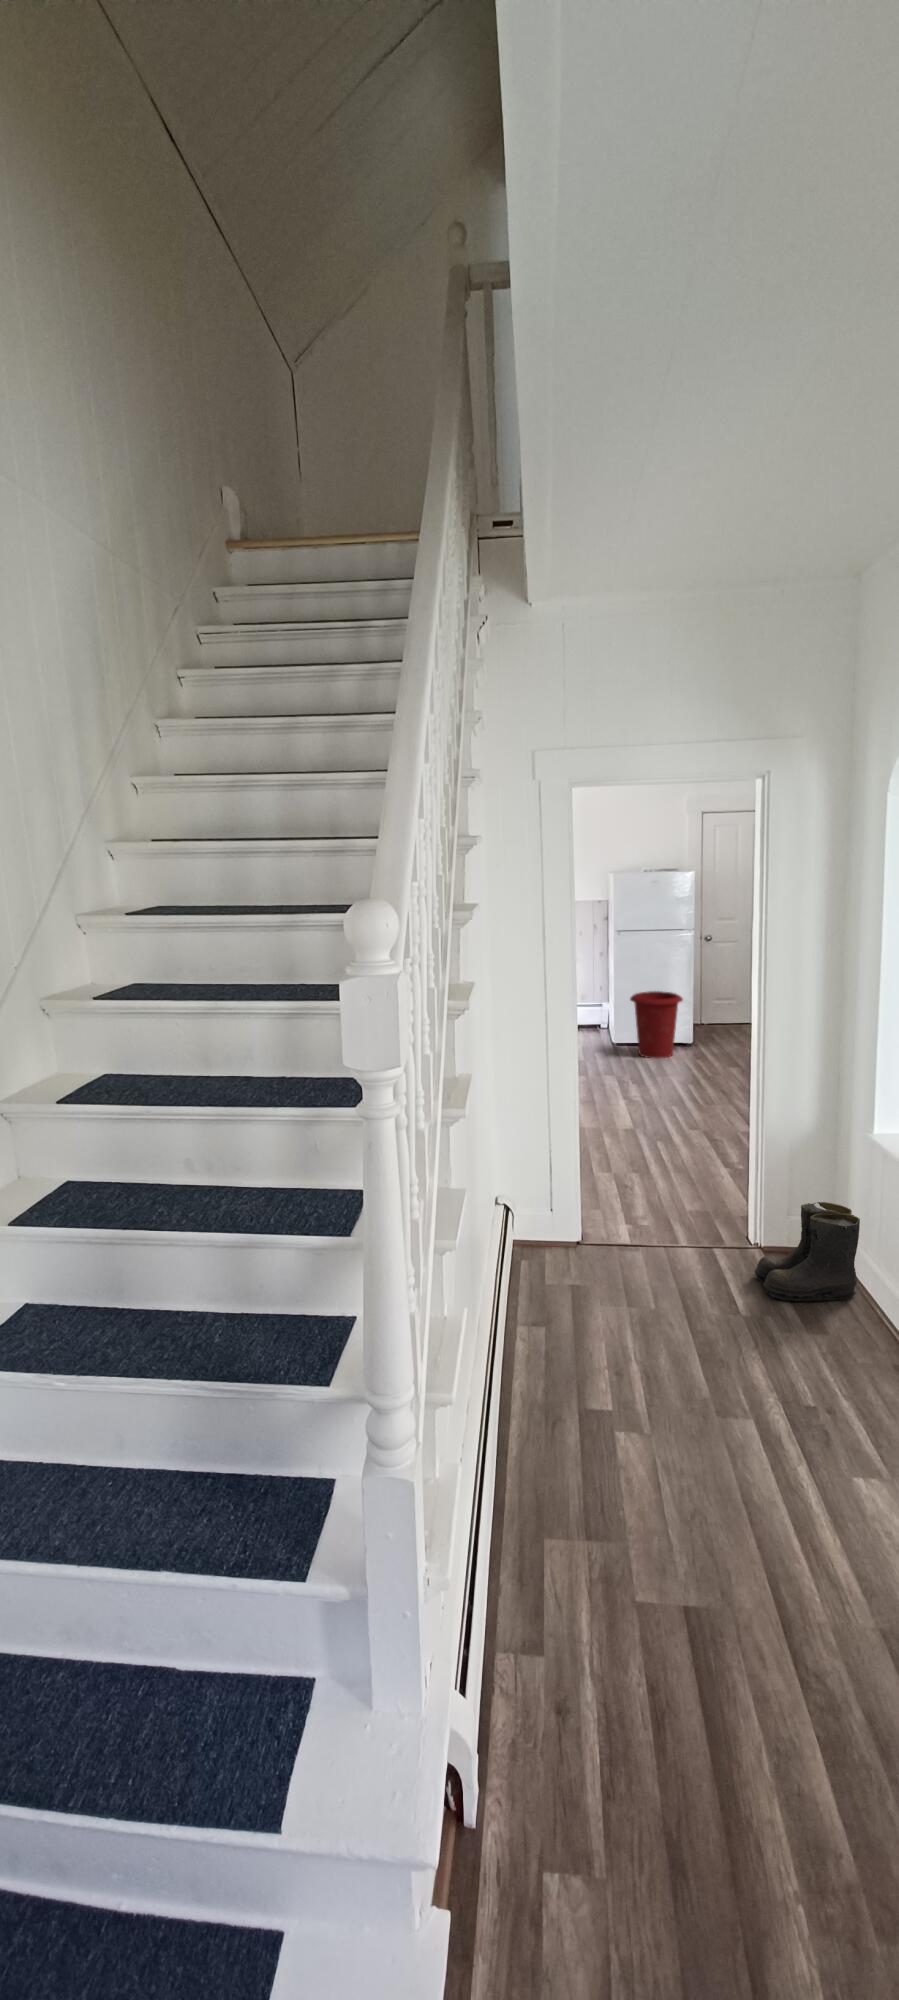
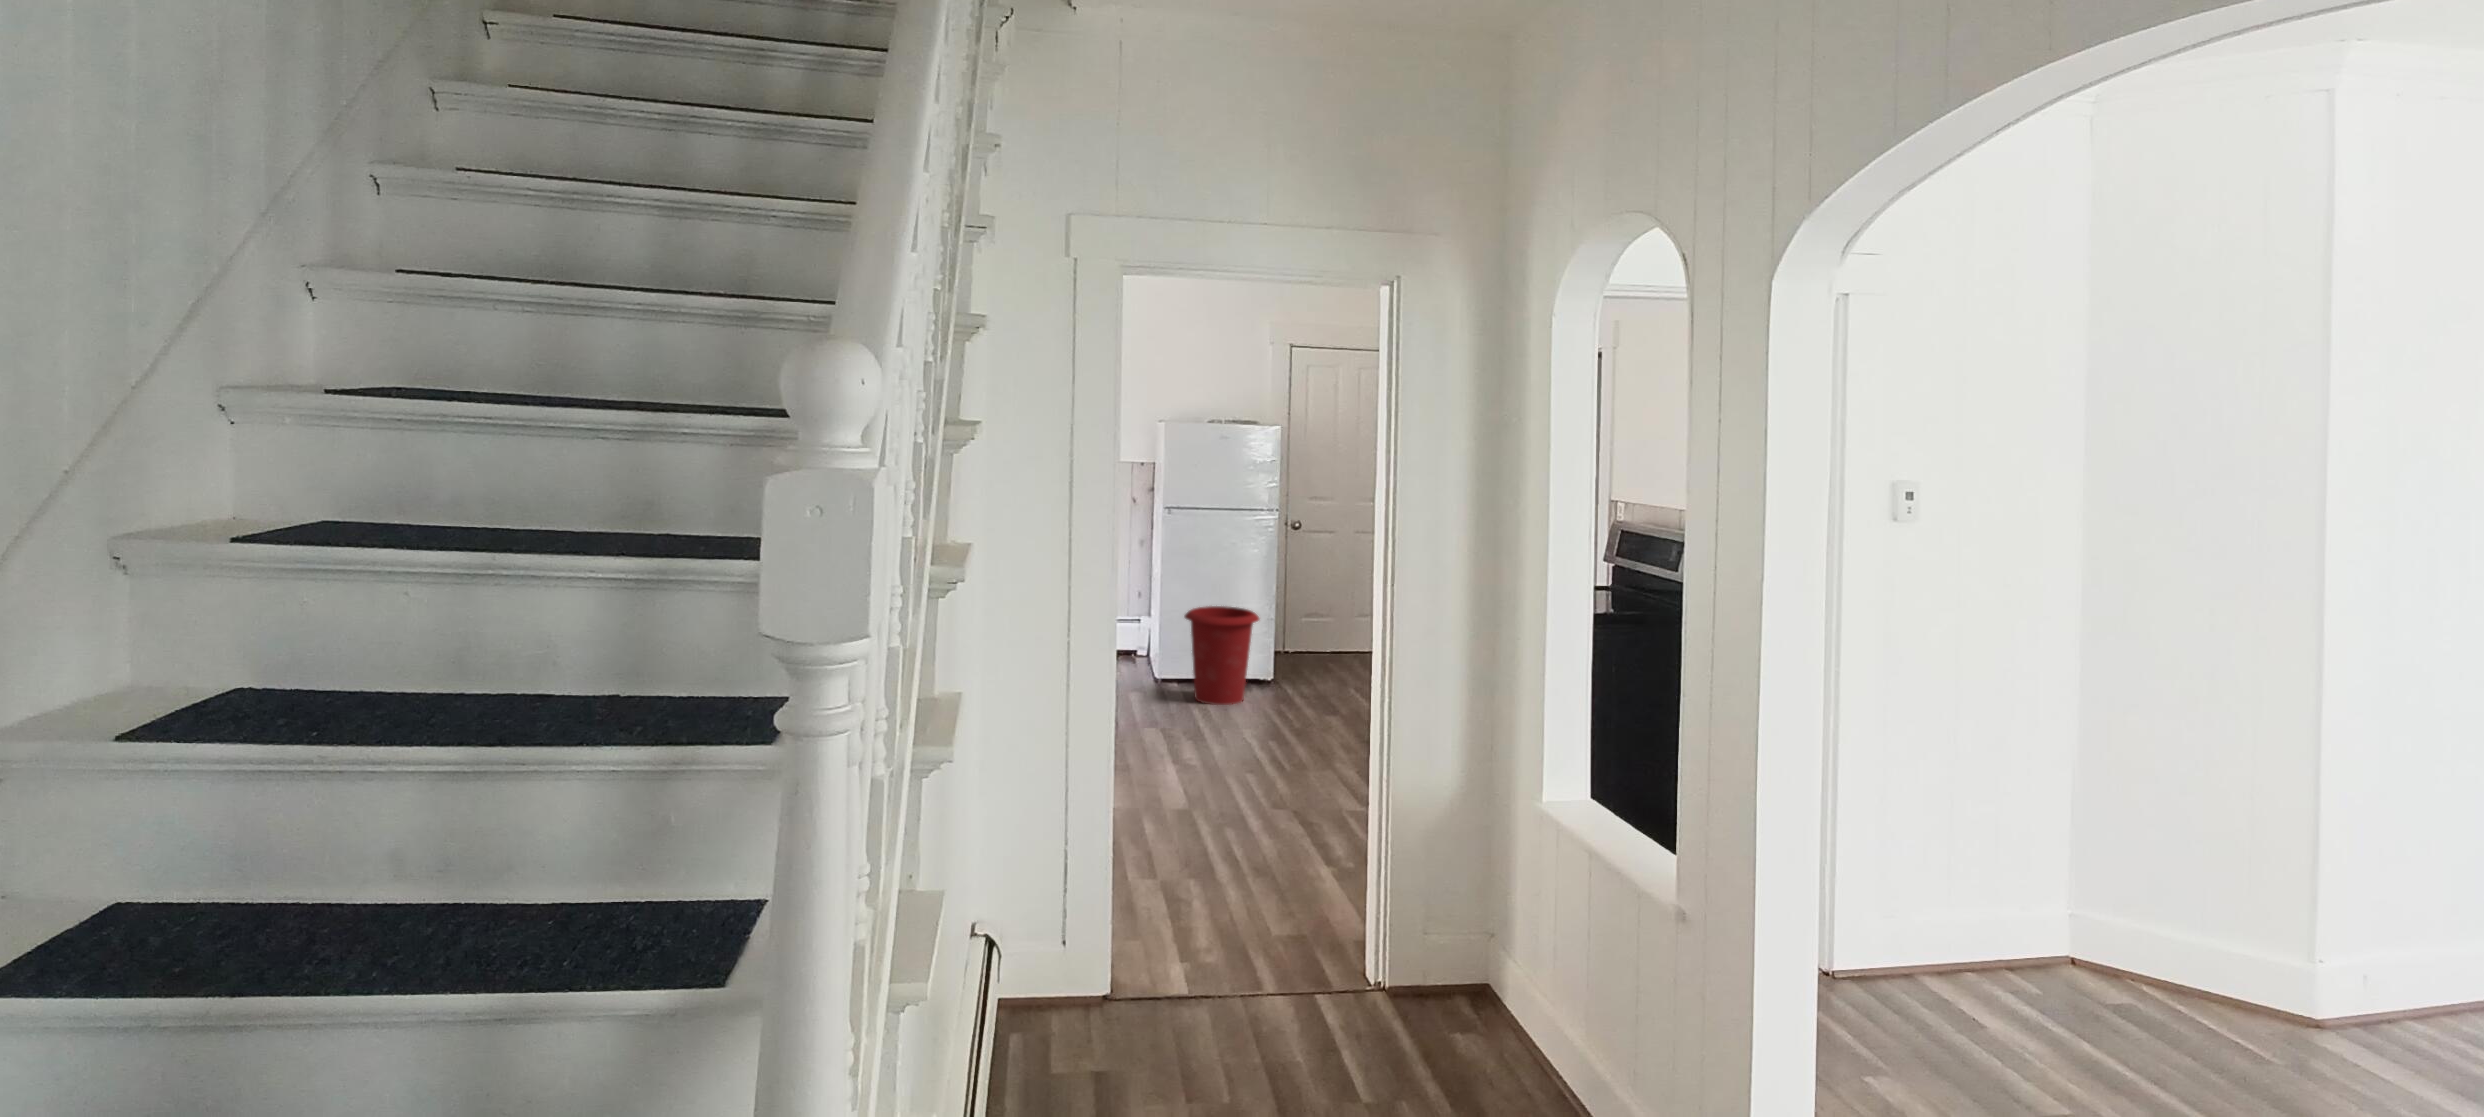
boots: present [755,1202,860,1302] -> none [1377,914,1529,1072]

